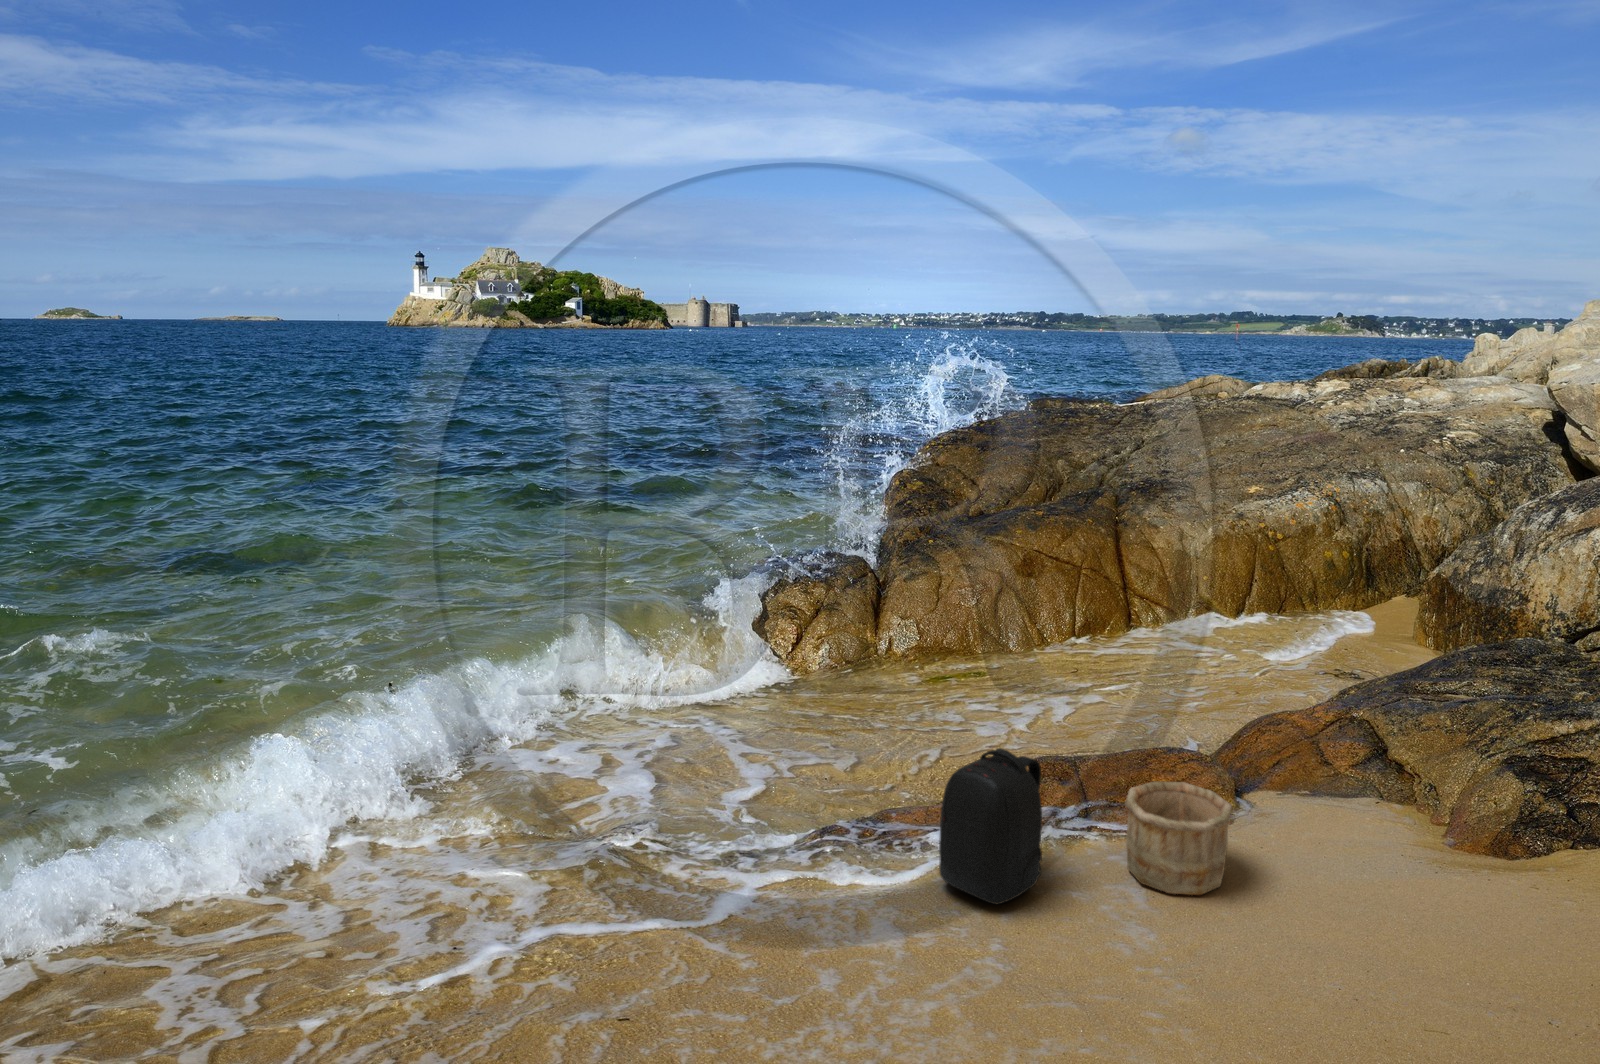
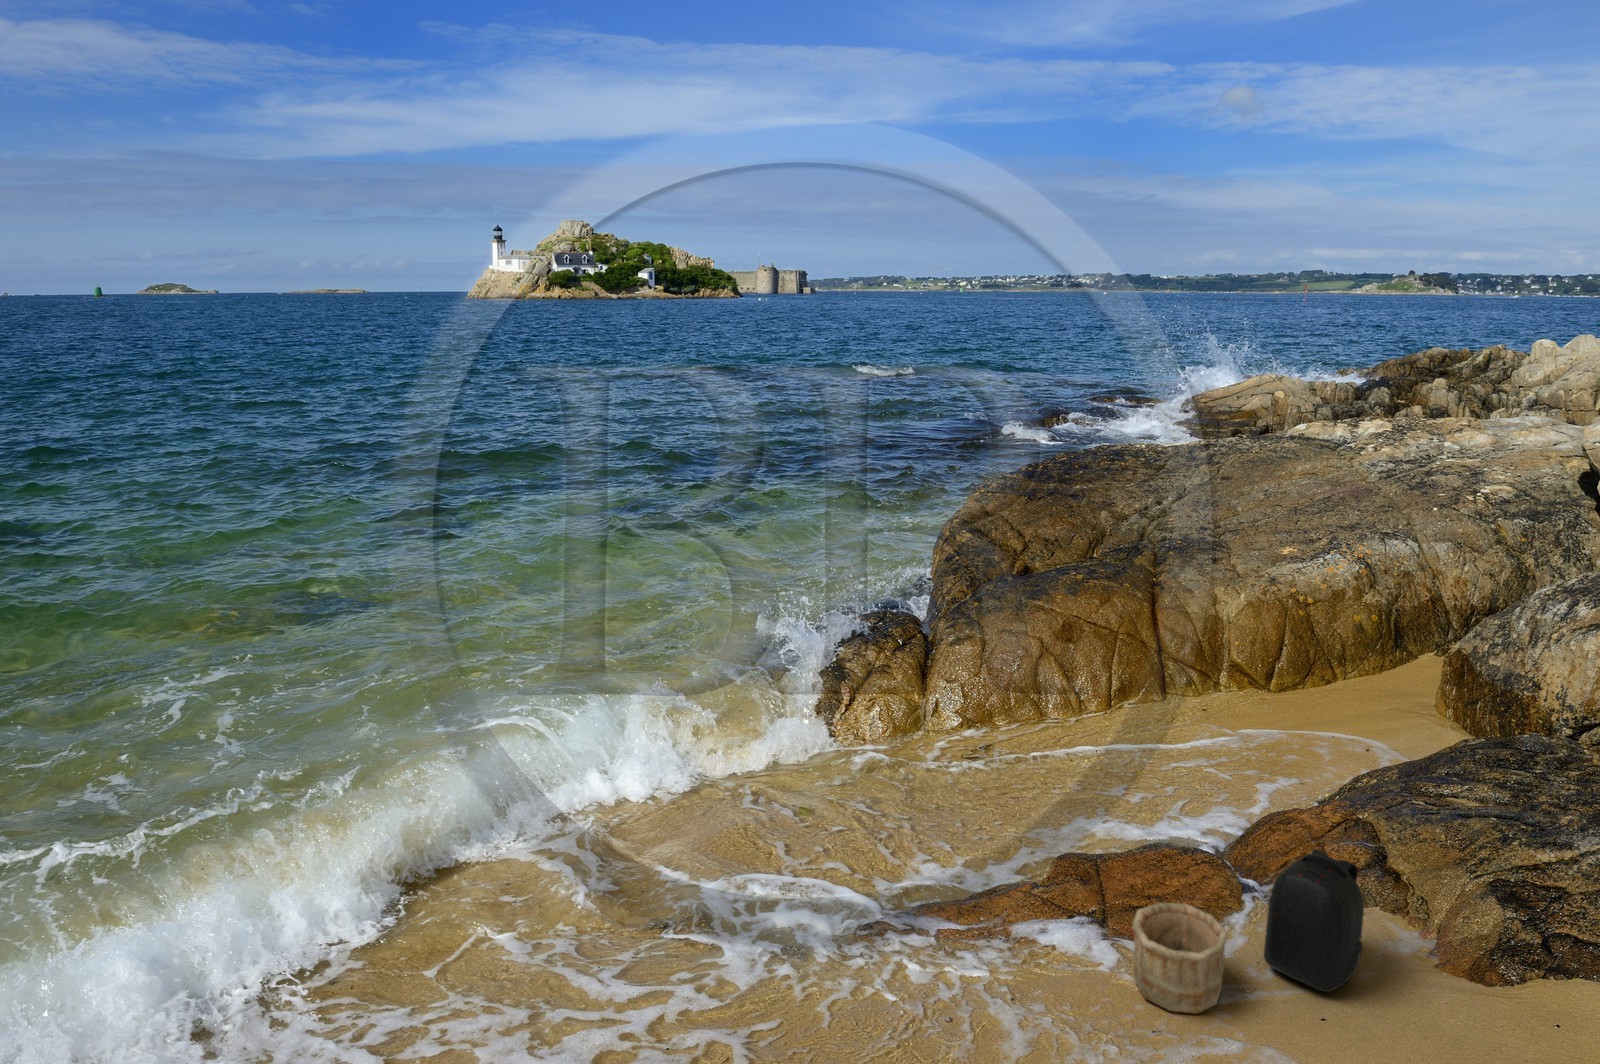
backpack: present [939,748,1042,904] -> present [1264,849,1364,992]

